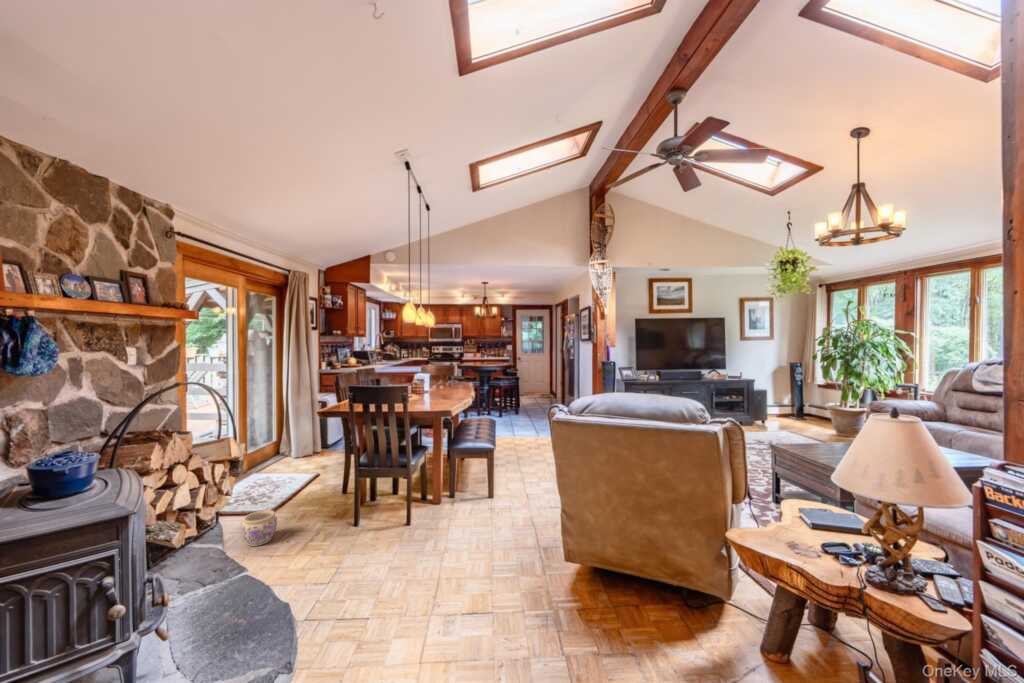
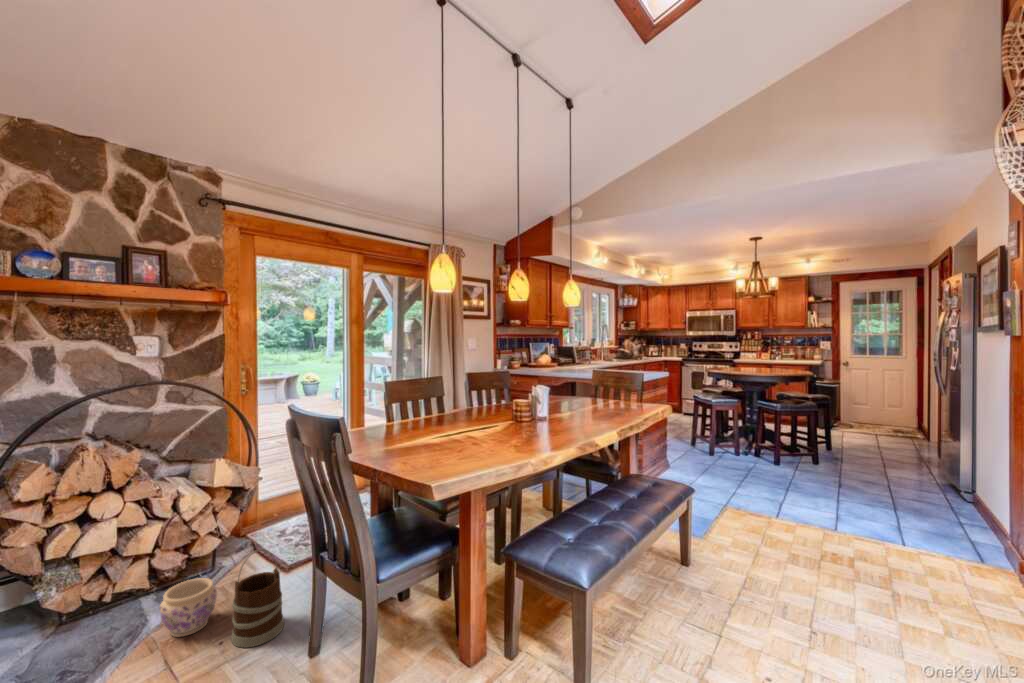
wooden bucket: none [298,477,329,534] -> present [231,549,284,648]

